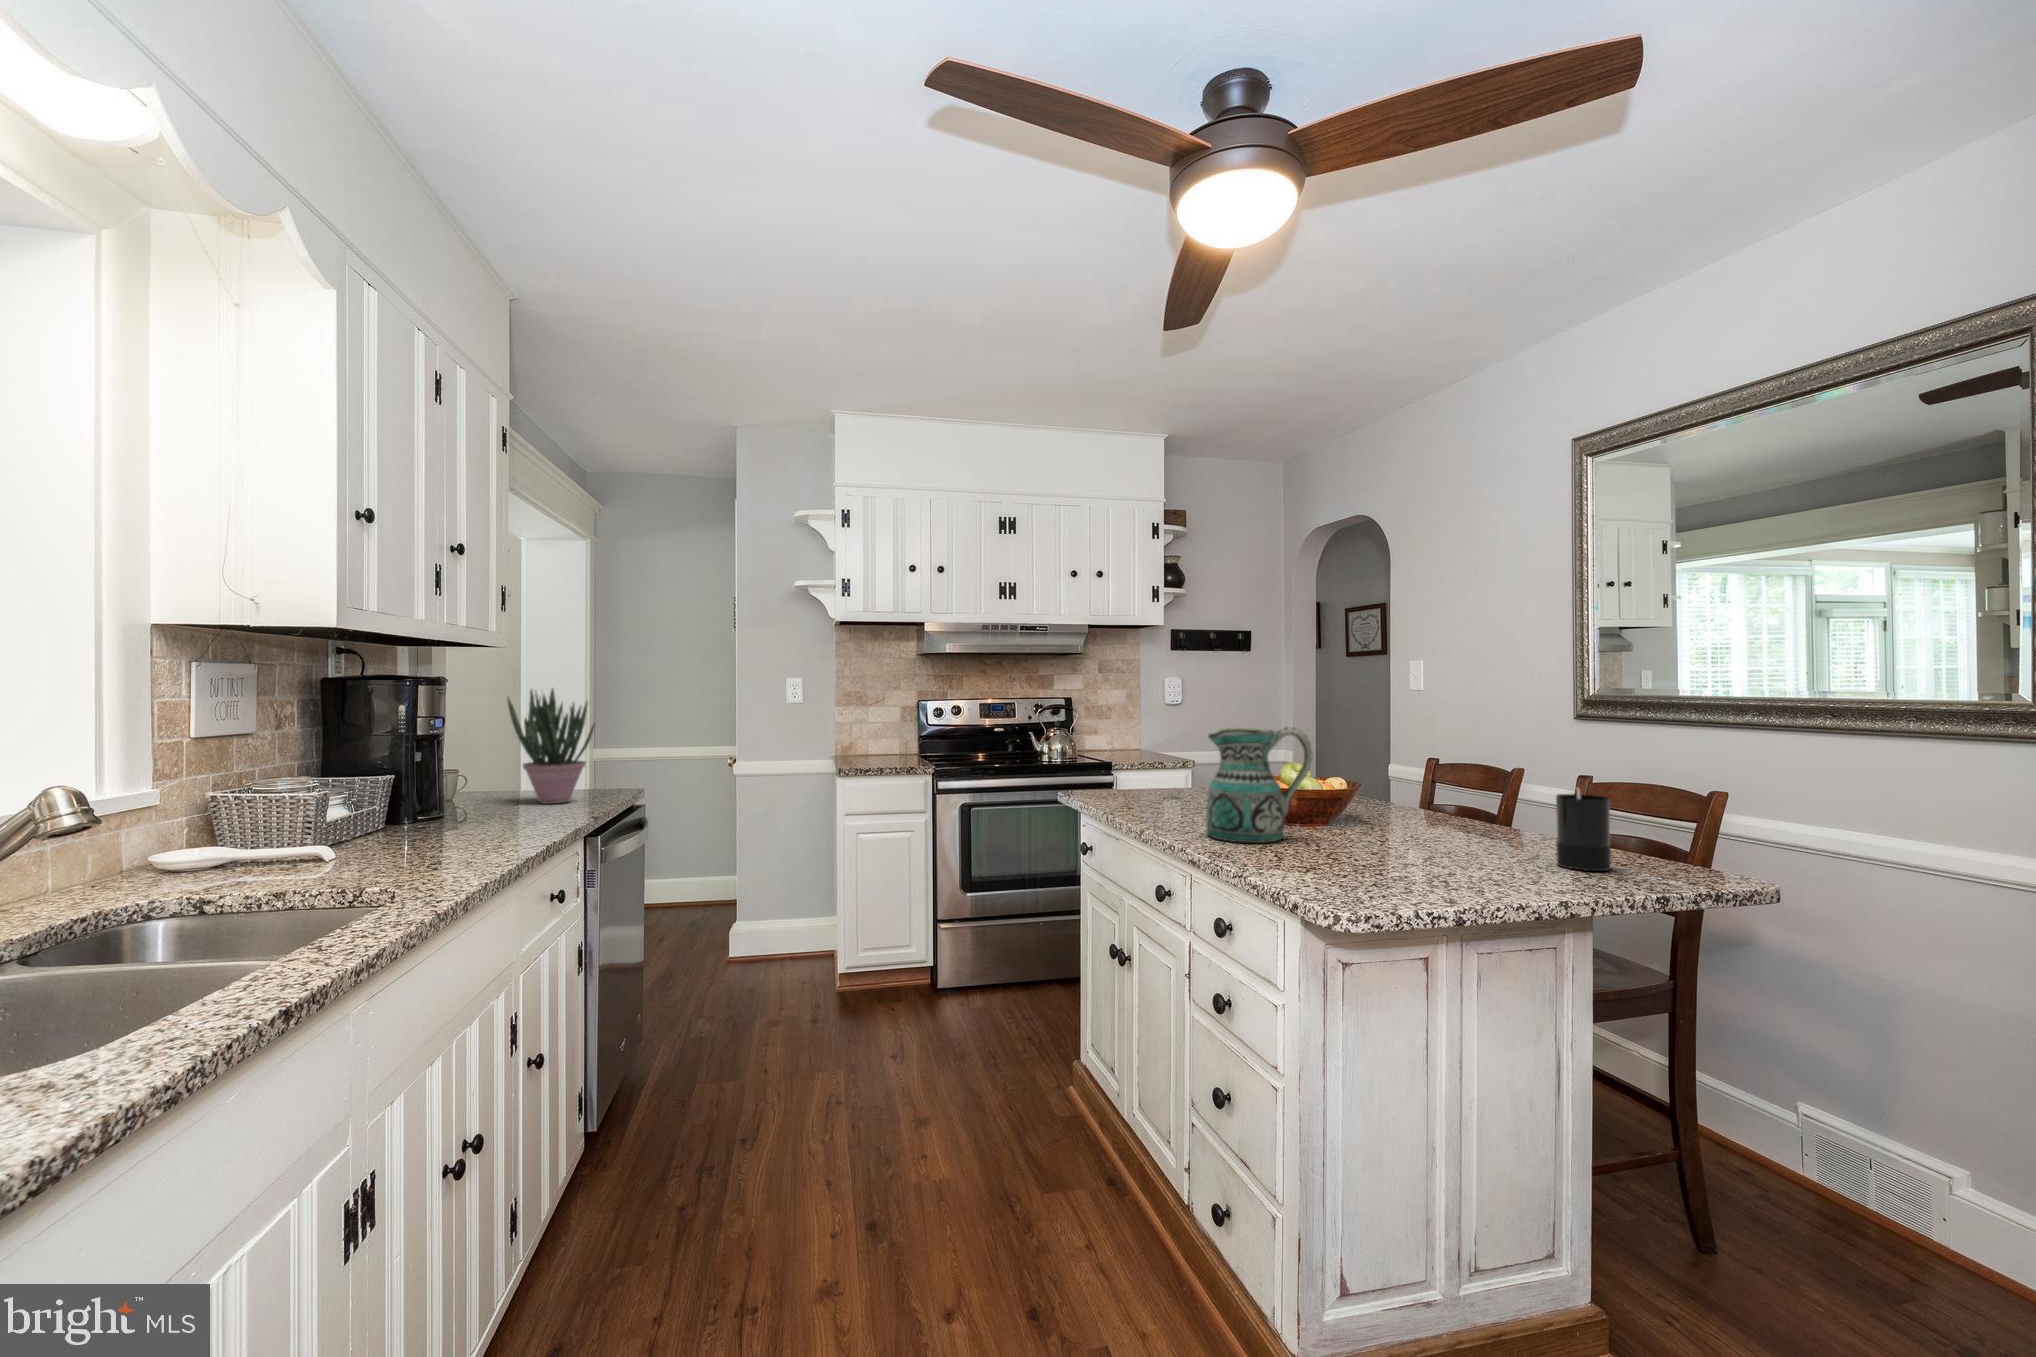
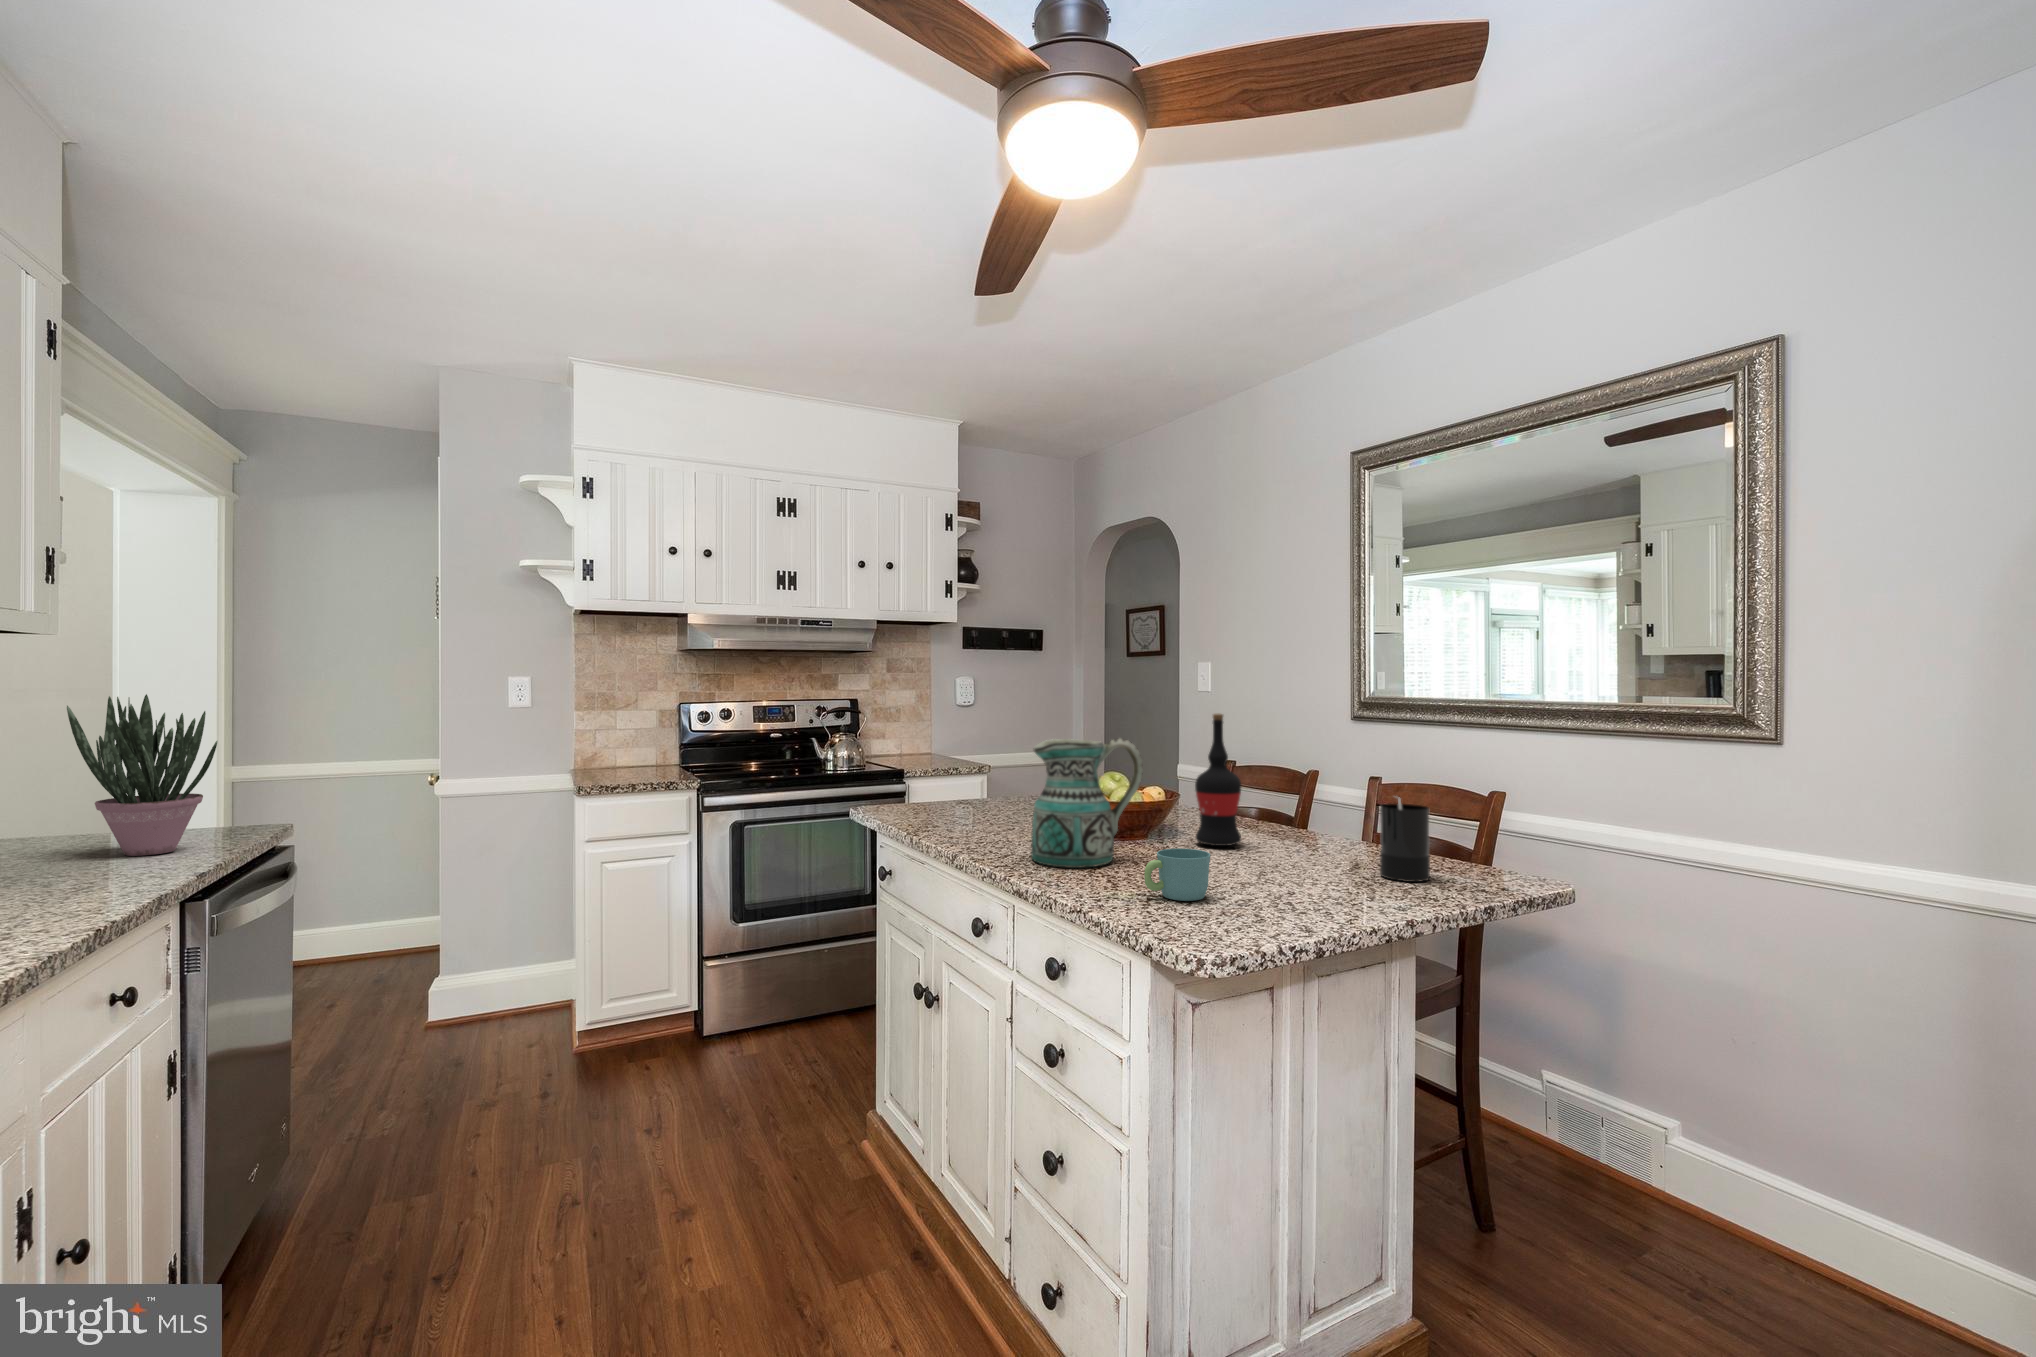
wine bottle: none [1371,706,1419,833] -> present [1195,713,1241,846]
mug: none [1301,826,1366,873] -> present [1144,848,1210,901]

